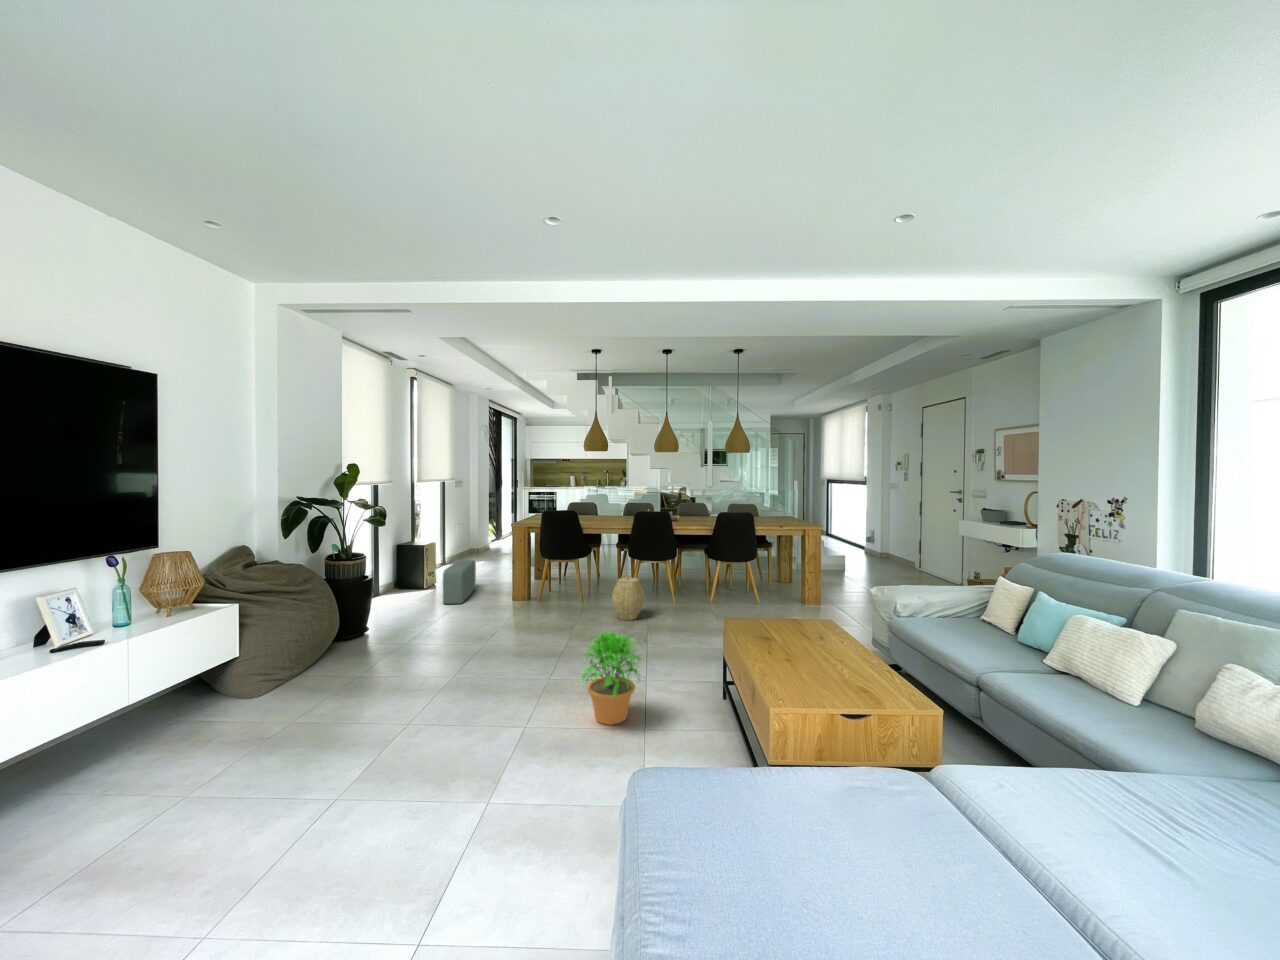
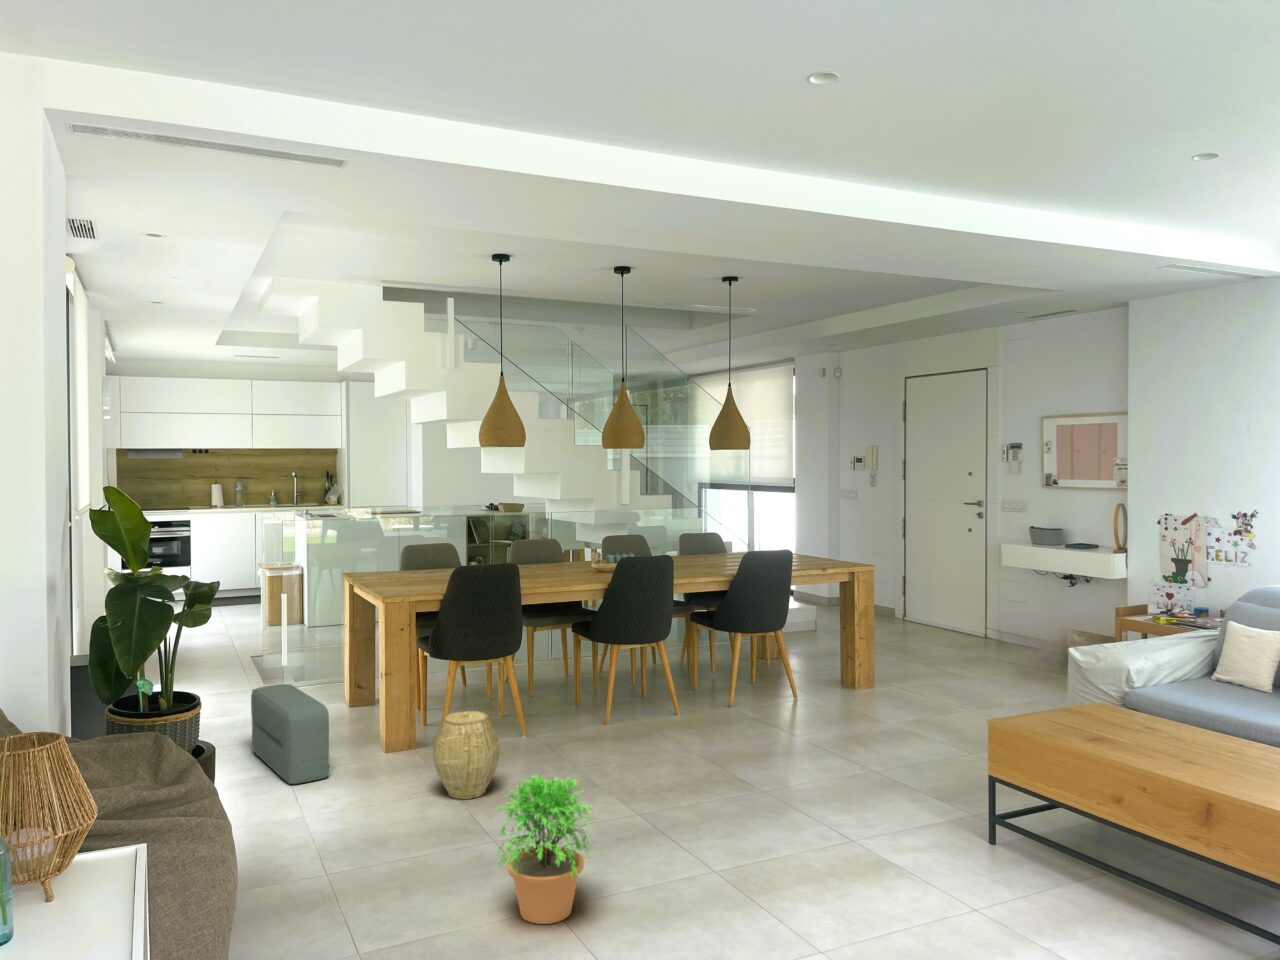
woven basket: present [612,578,645,620] -> present [433,711,500,799]
potted plant: present [581,632,641,725] -> present [496,775,592,924]

